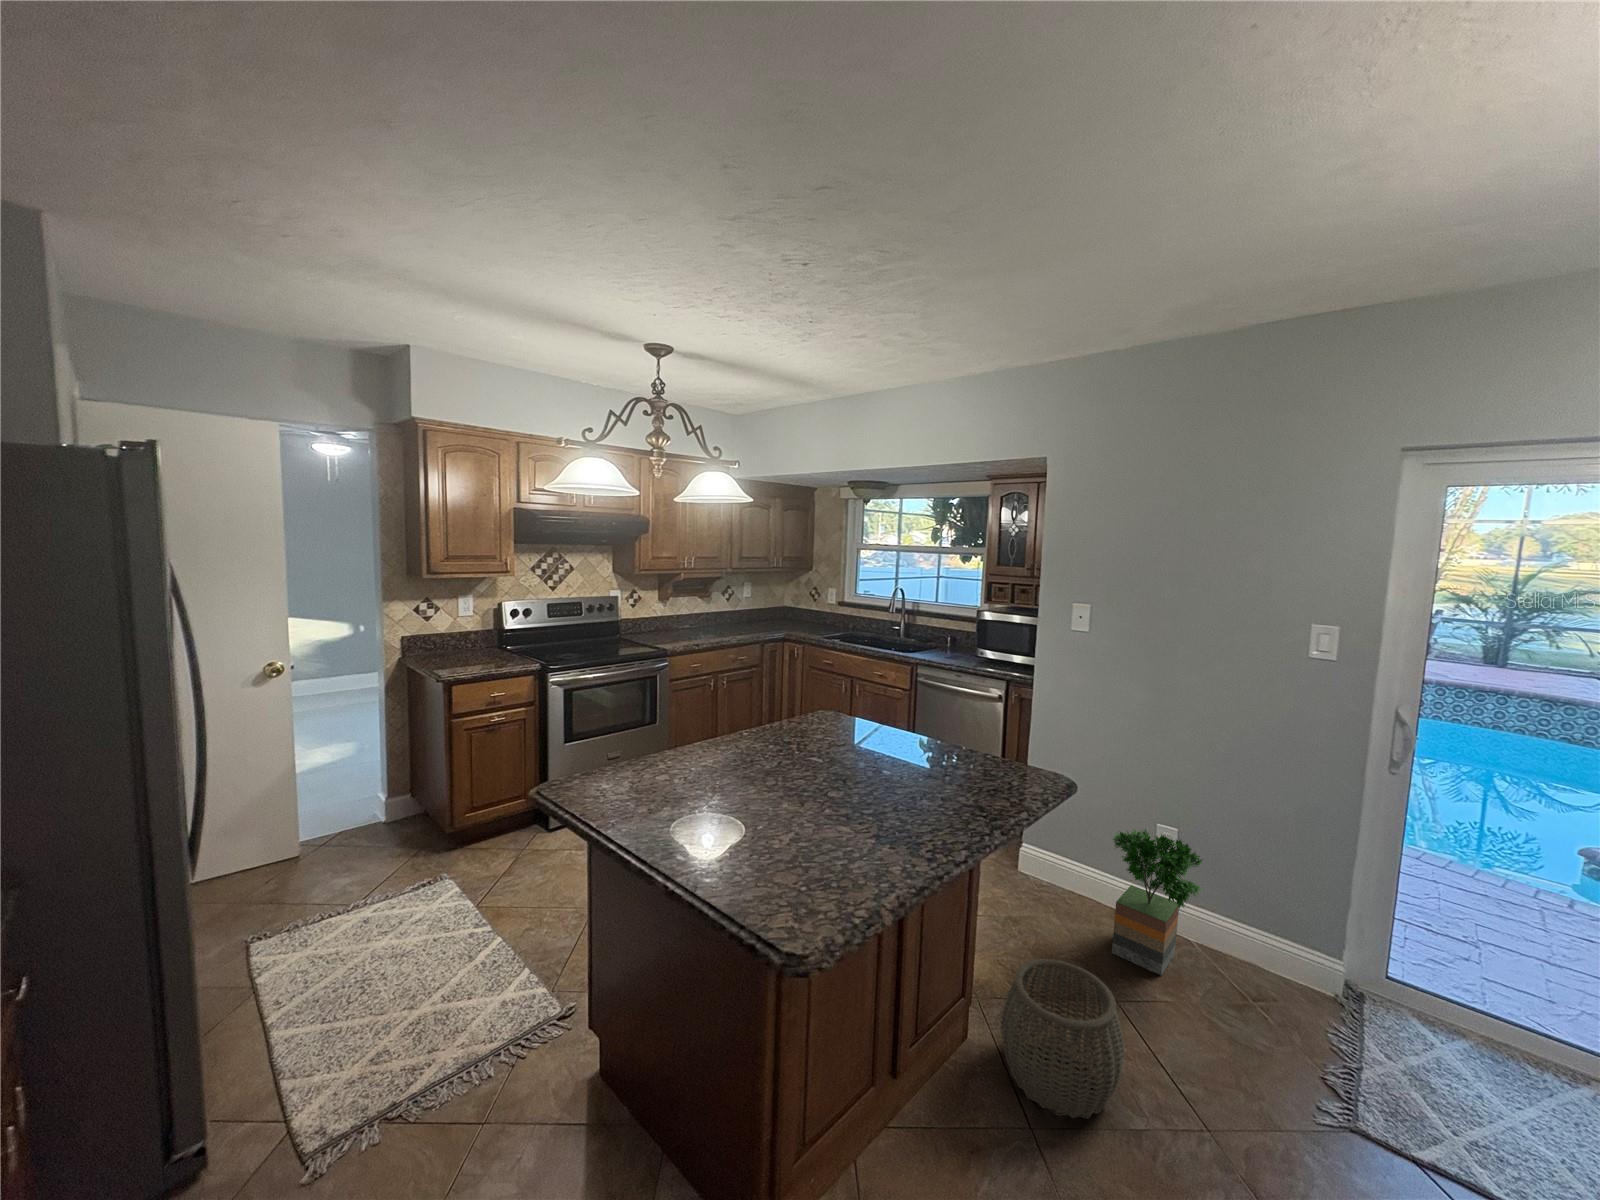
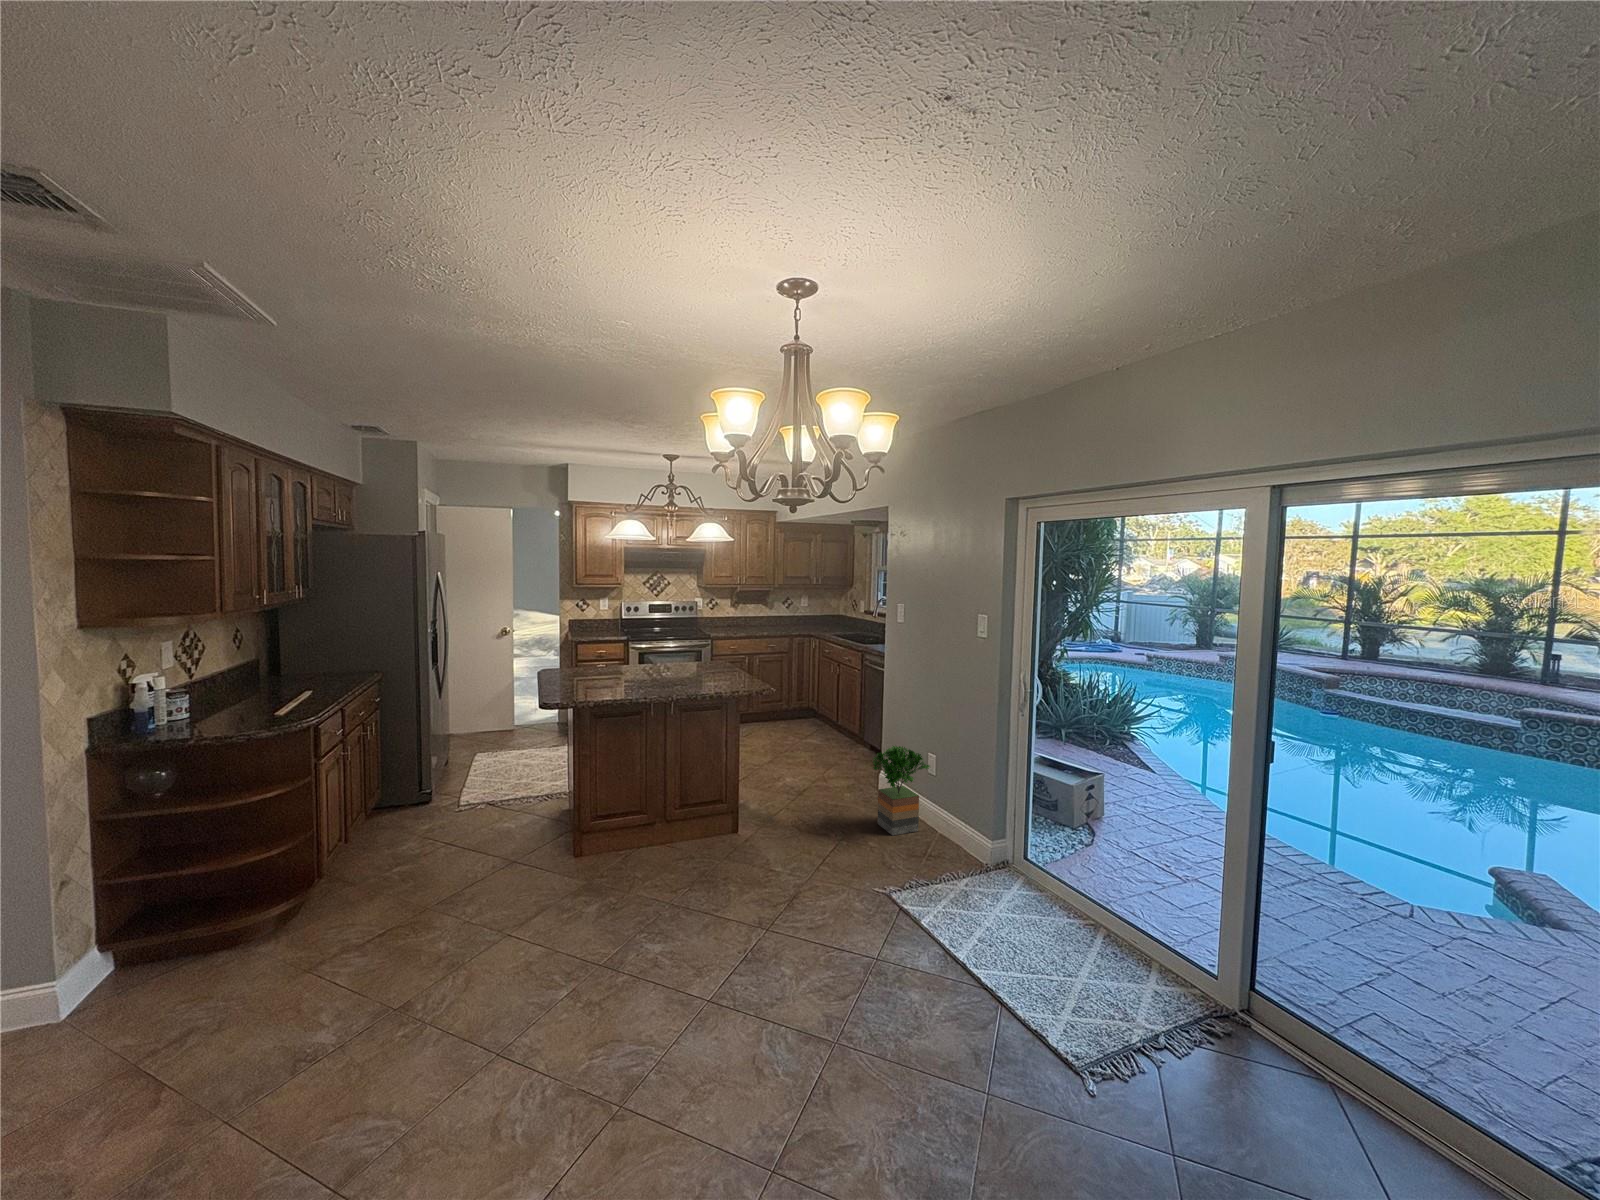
woven basket: present [1001,959,1125,1118] -> none [735,789,798,860]

